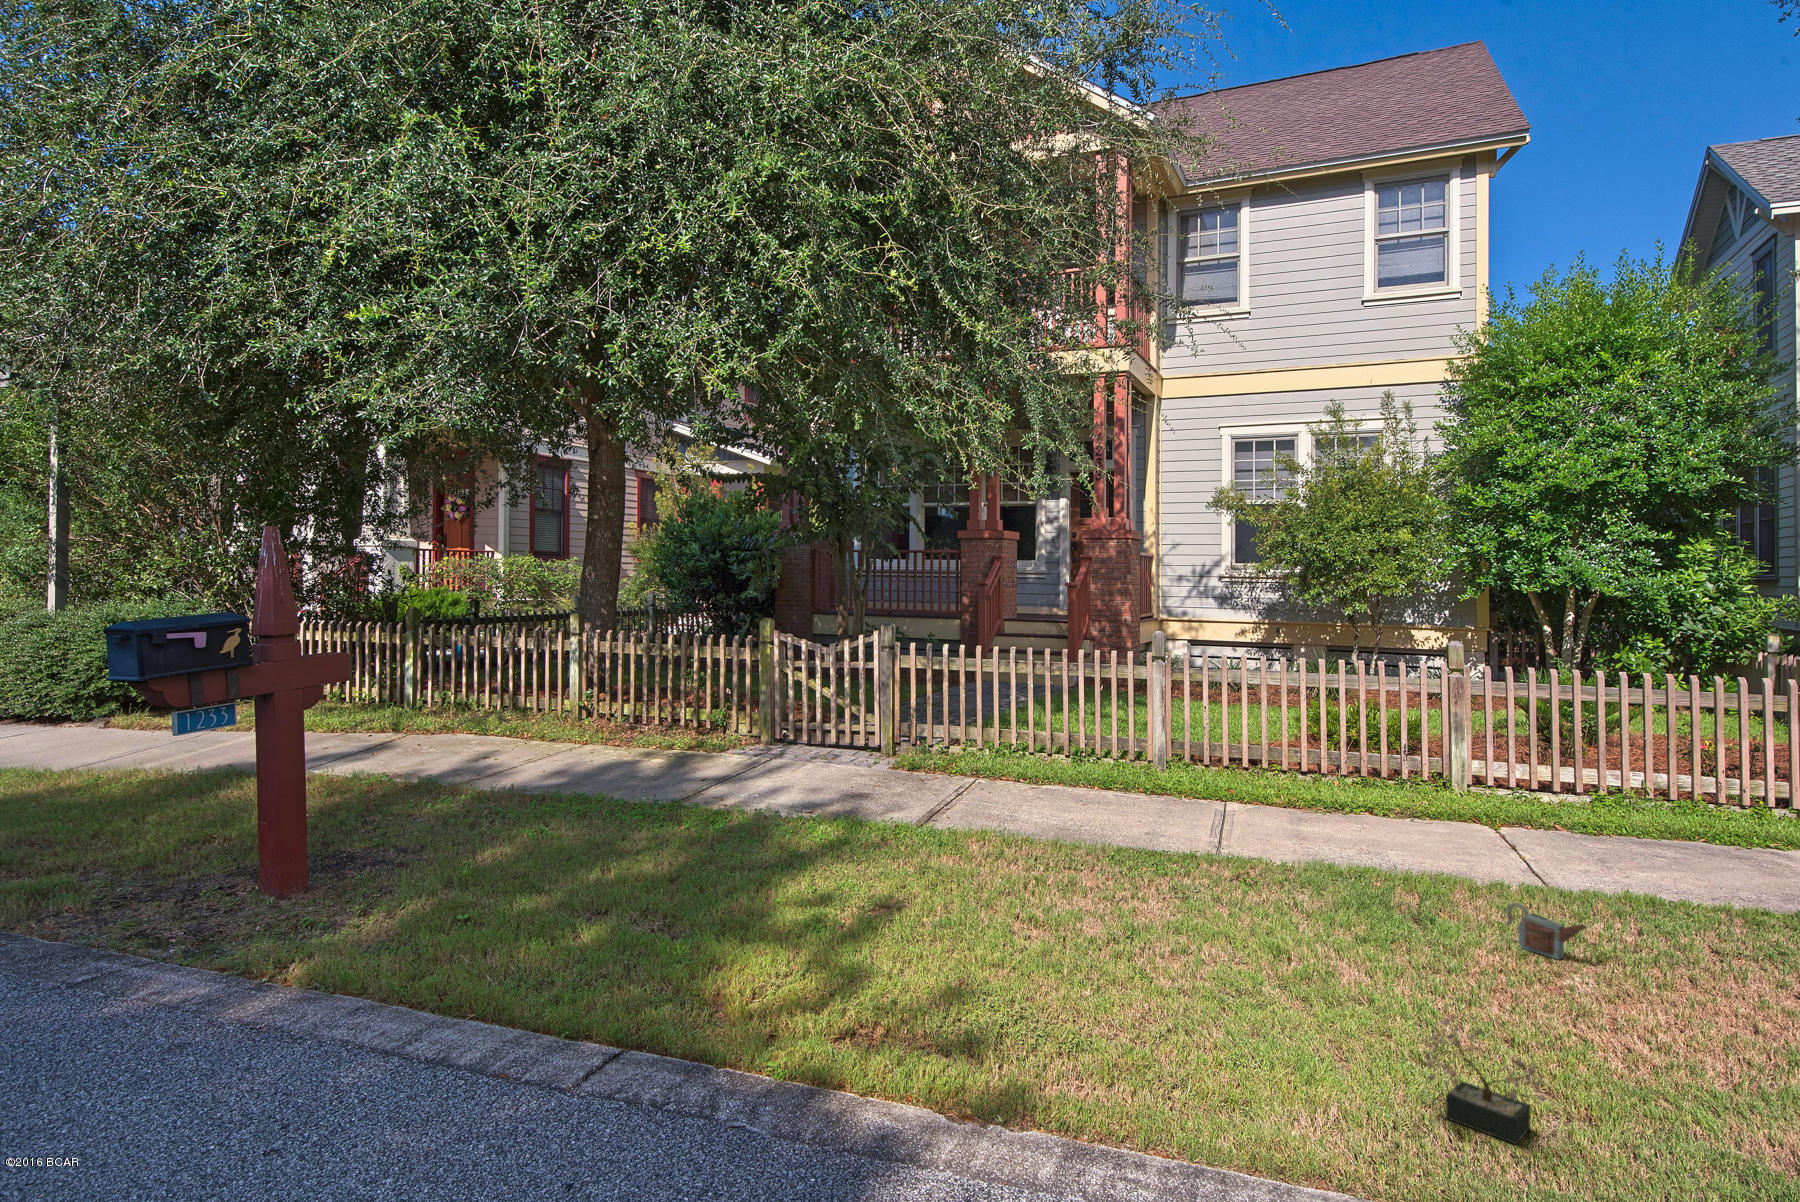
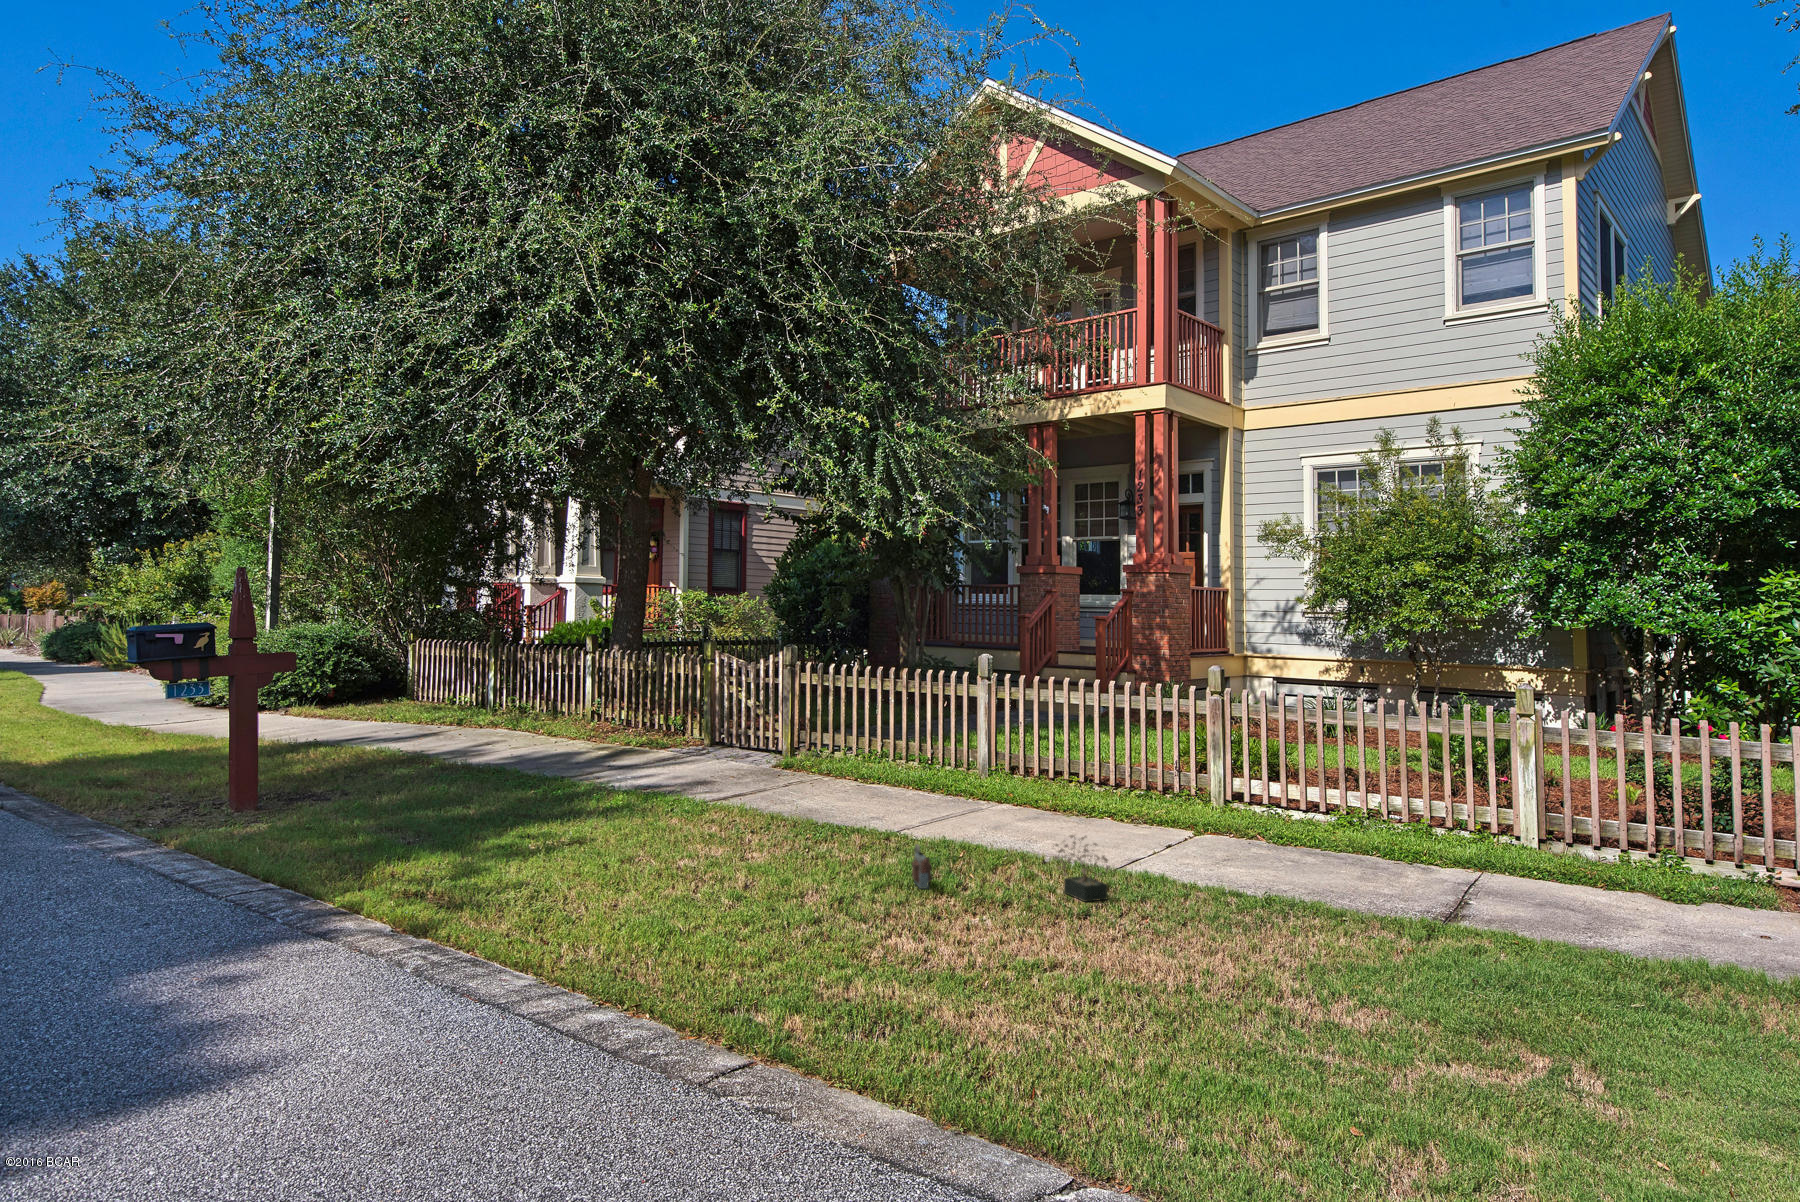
decorative plant: present [1424,1015,1546,1144] -> present [1053,835,1110,902]

